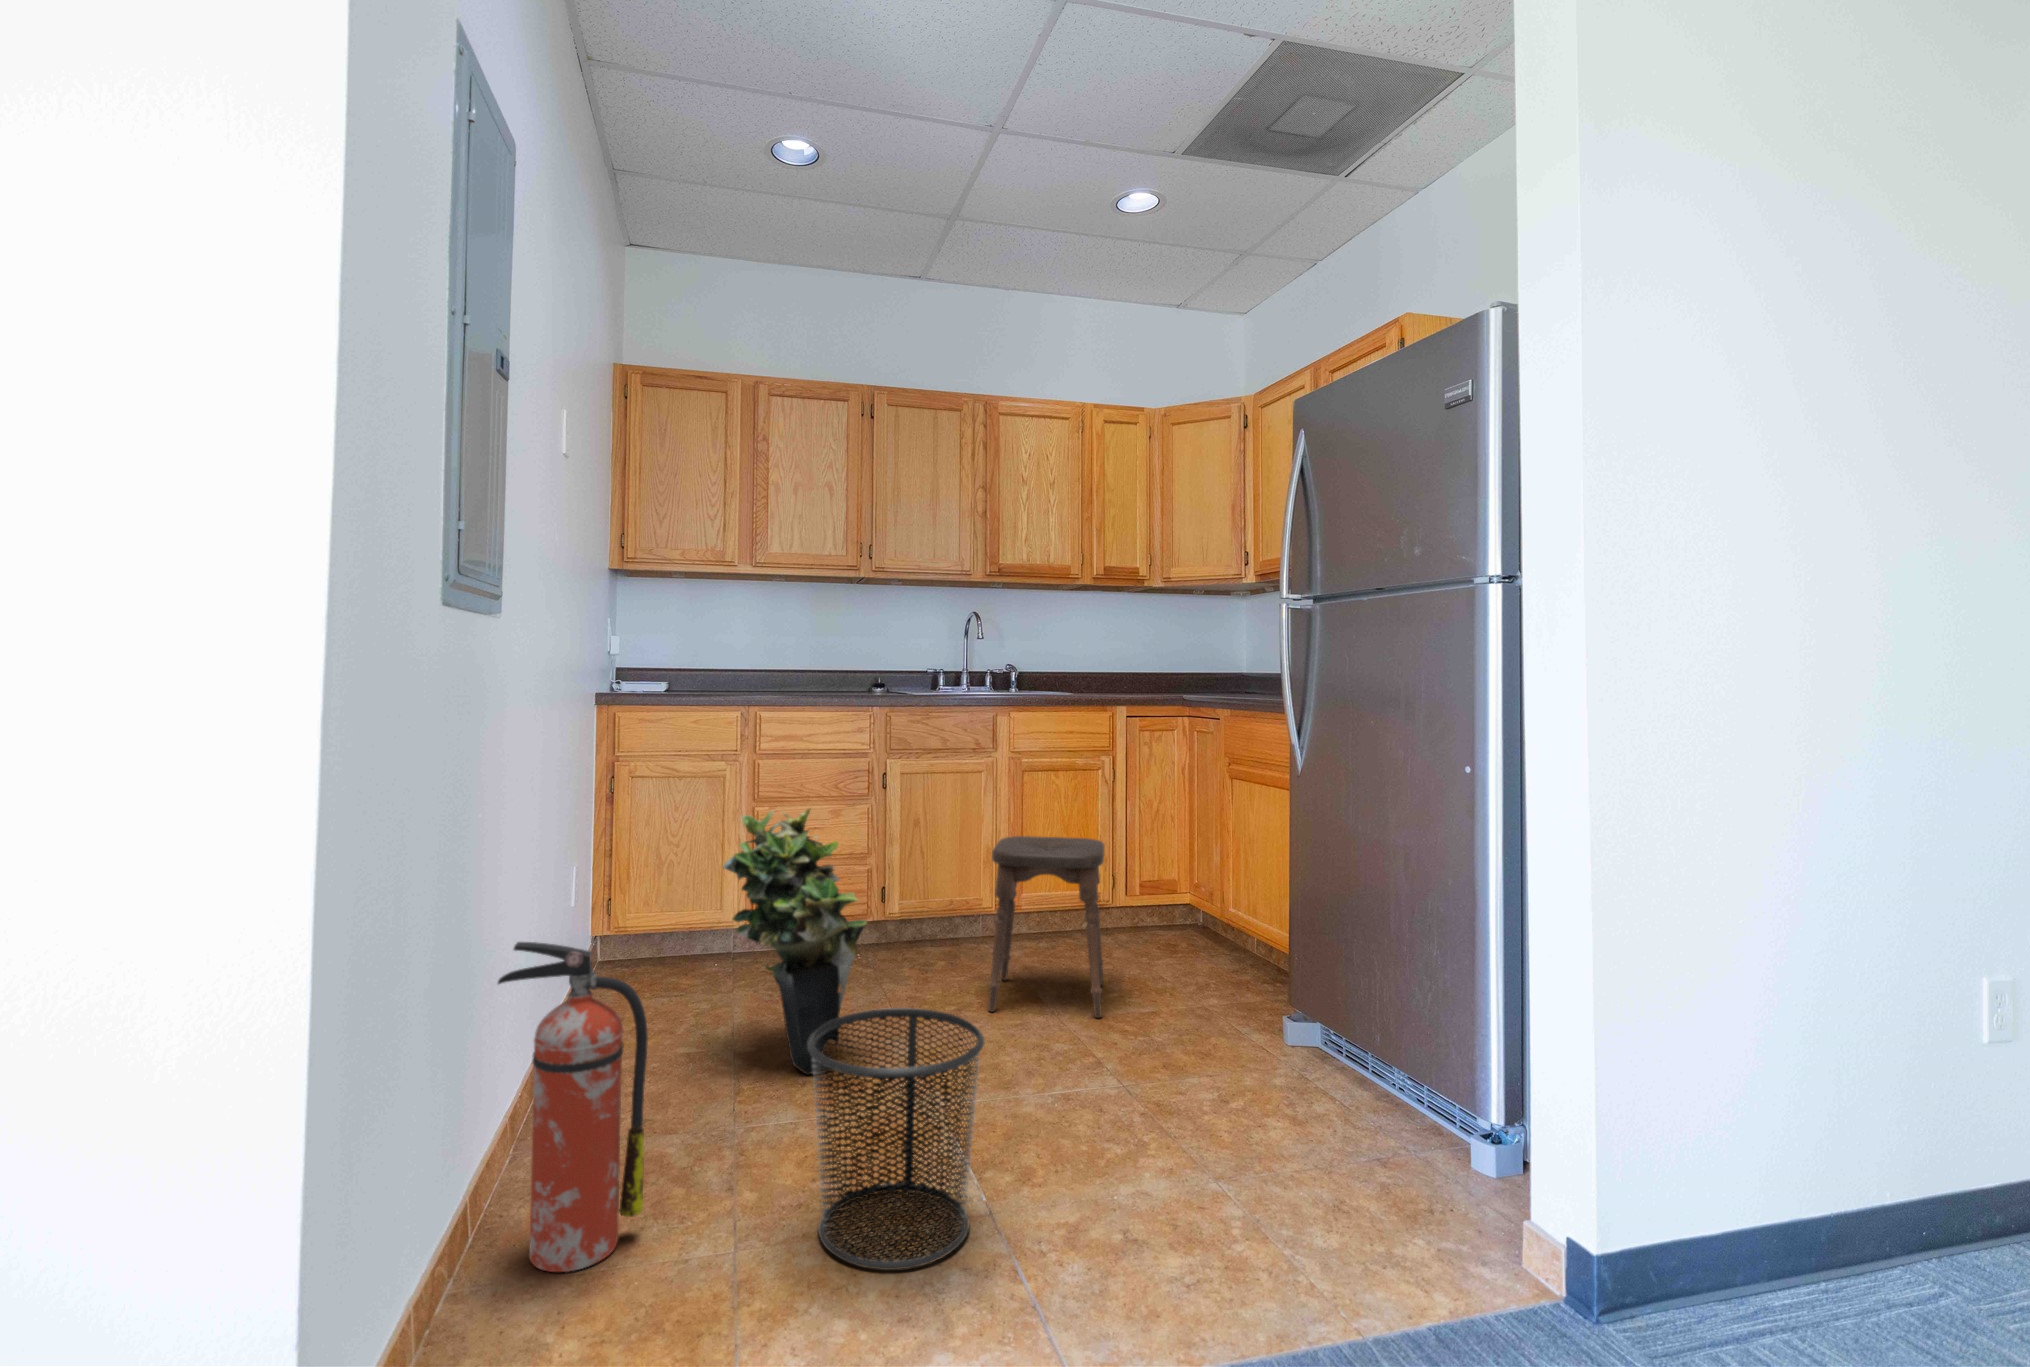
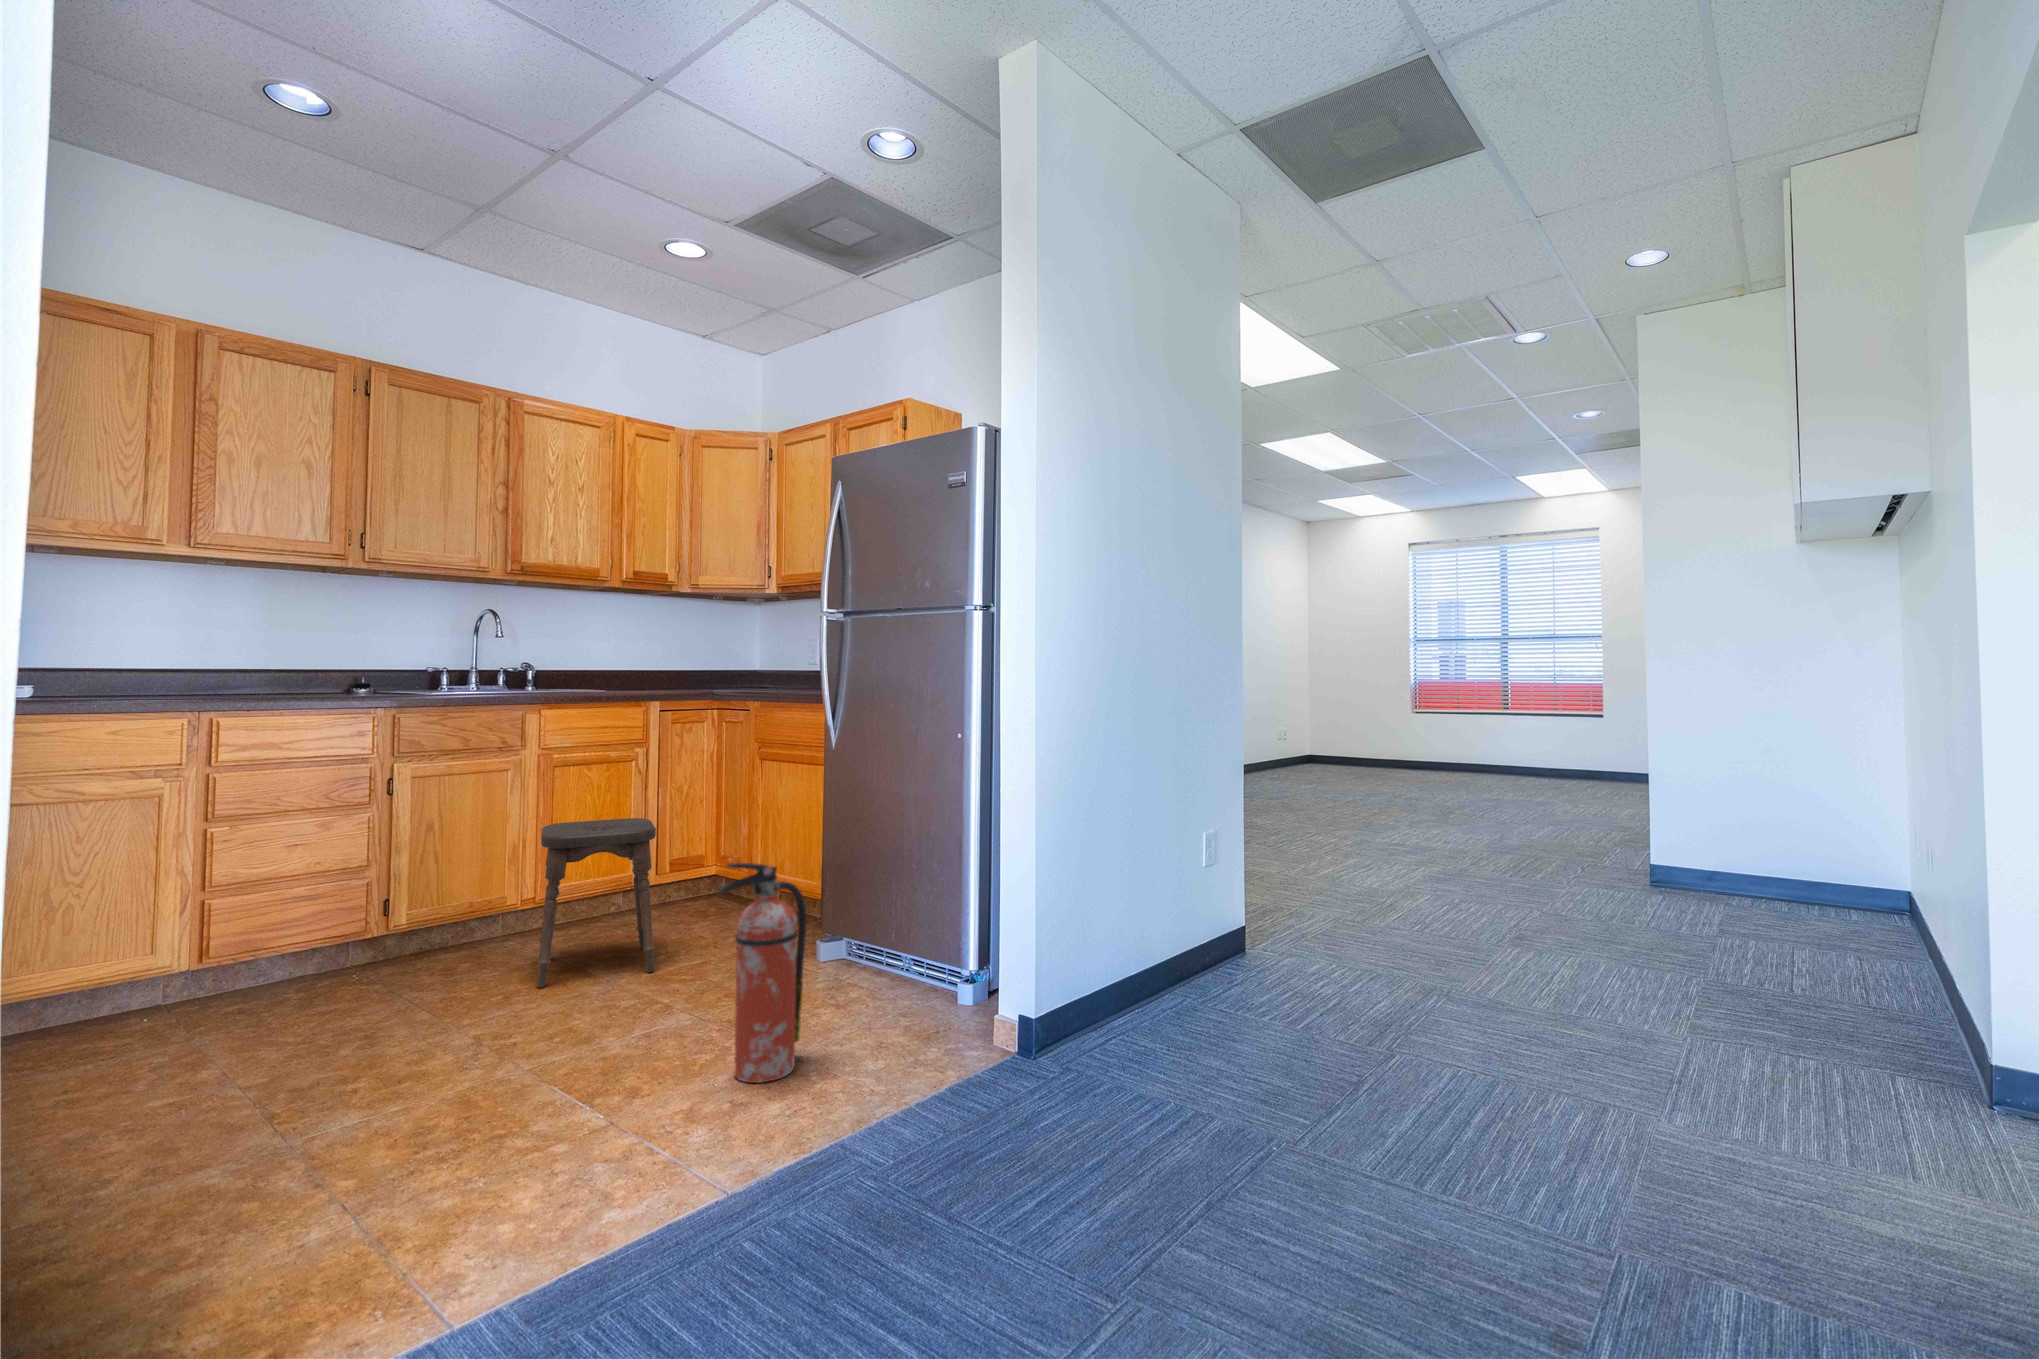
potted plant: present [724,808,866,1075] -> none [235,809,421,1078]
fire extinguisher: present [498,942,648,1272] -> present [718,863,806,1083]
waste bin: present [808,1008,984,1270] -> none [429,965,612,1193]

